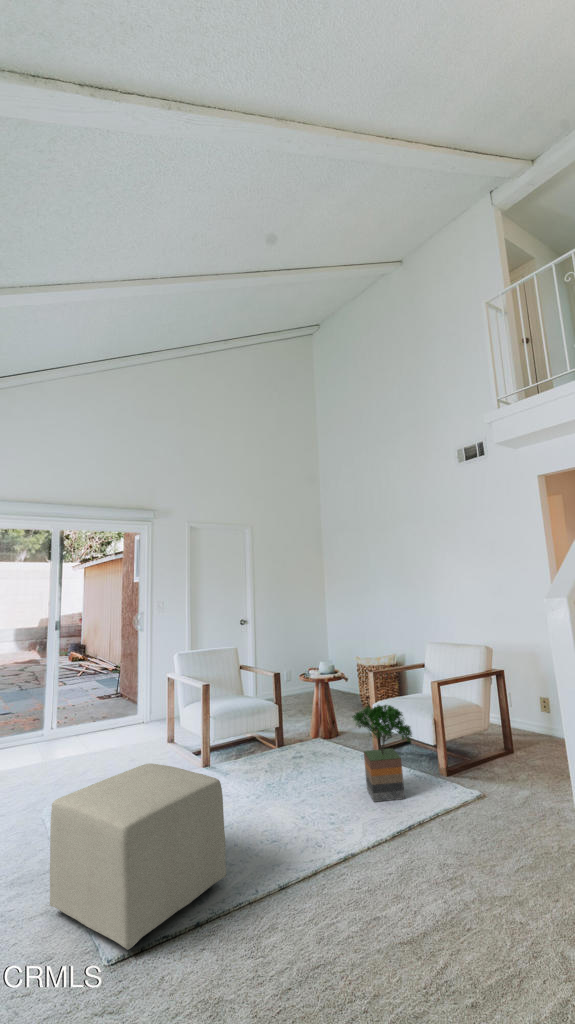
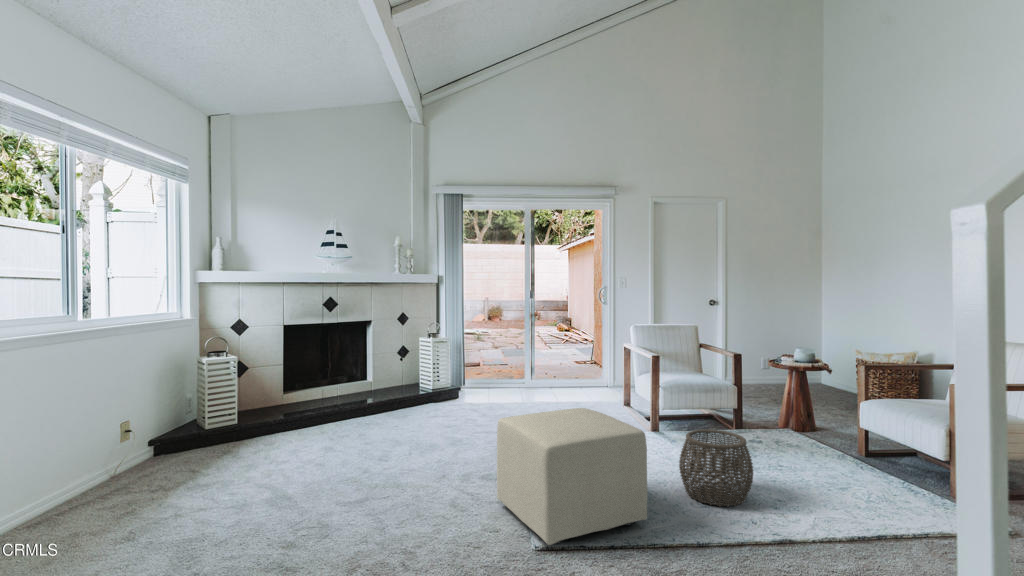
potted tree: present [353,705,412,802] -> none [818,396,903,508]
woven basket: none [245,757,311,838] -> present [679,429,753,507]

